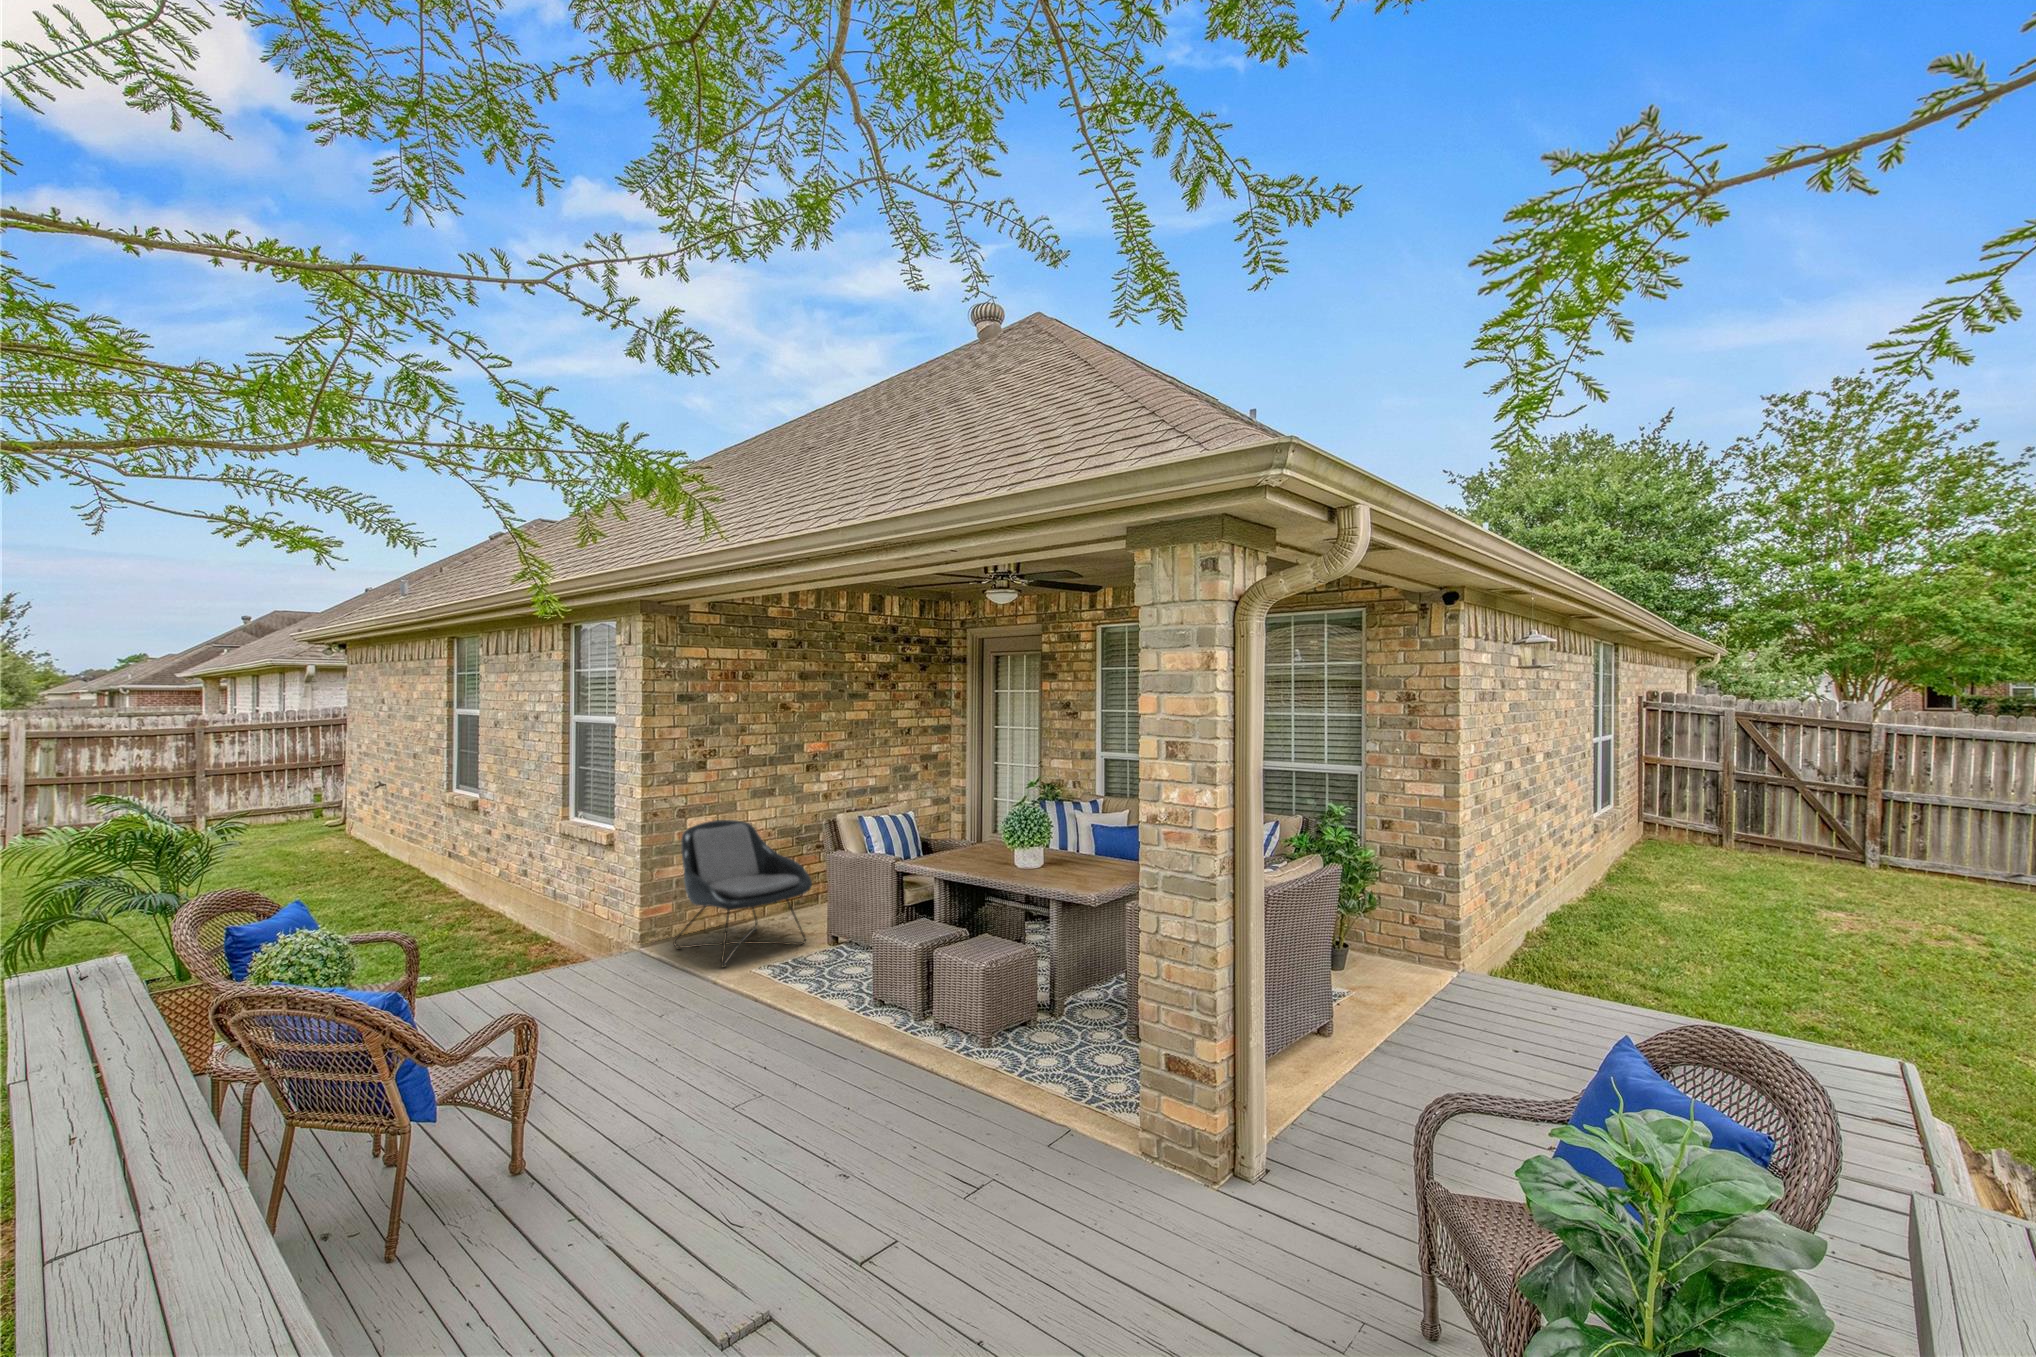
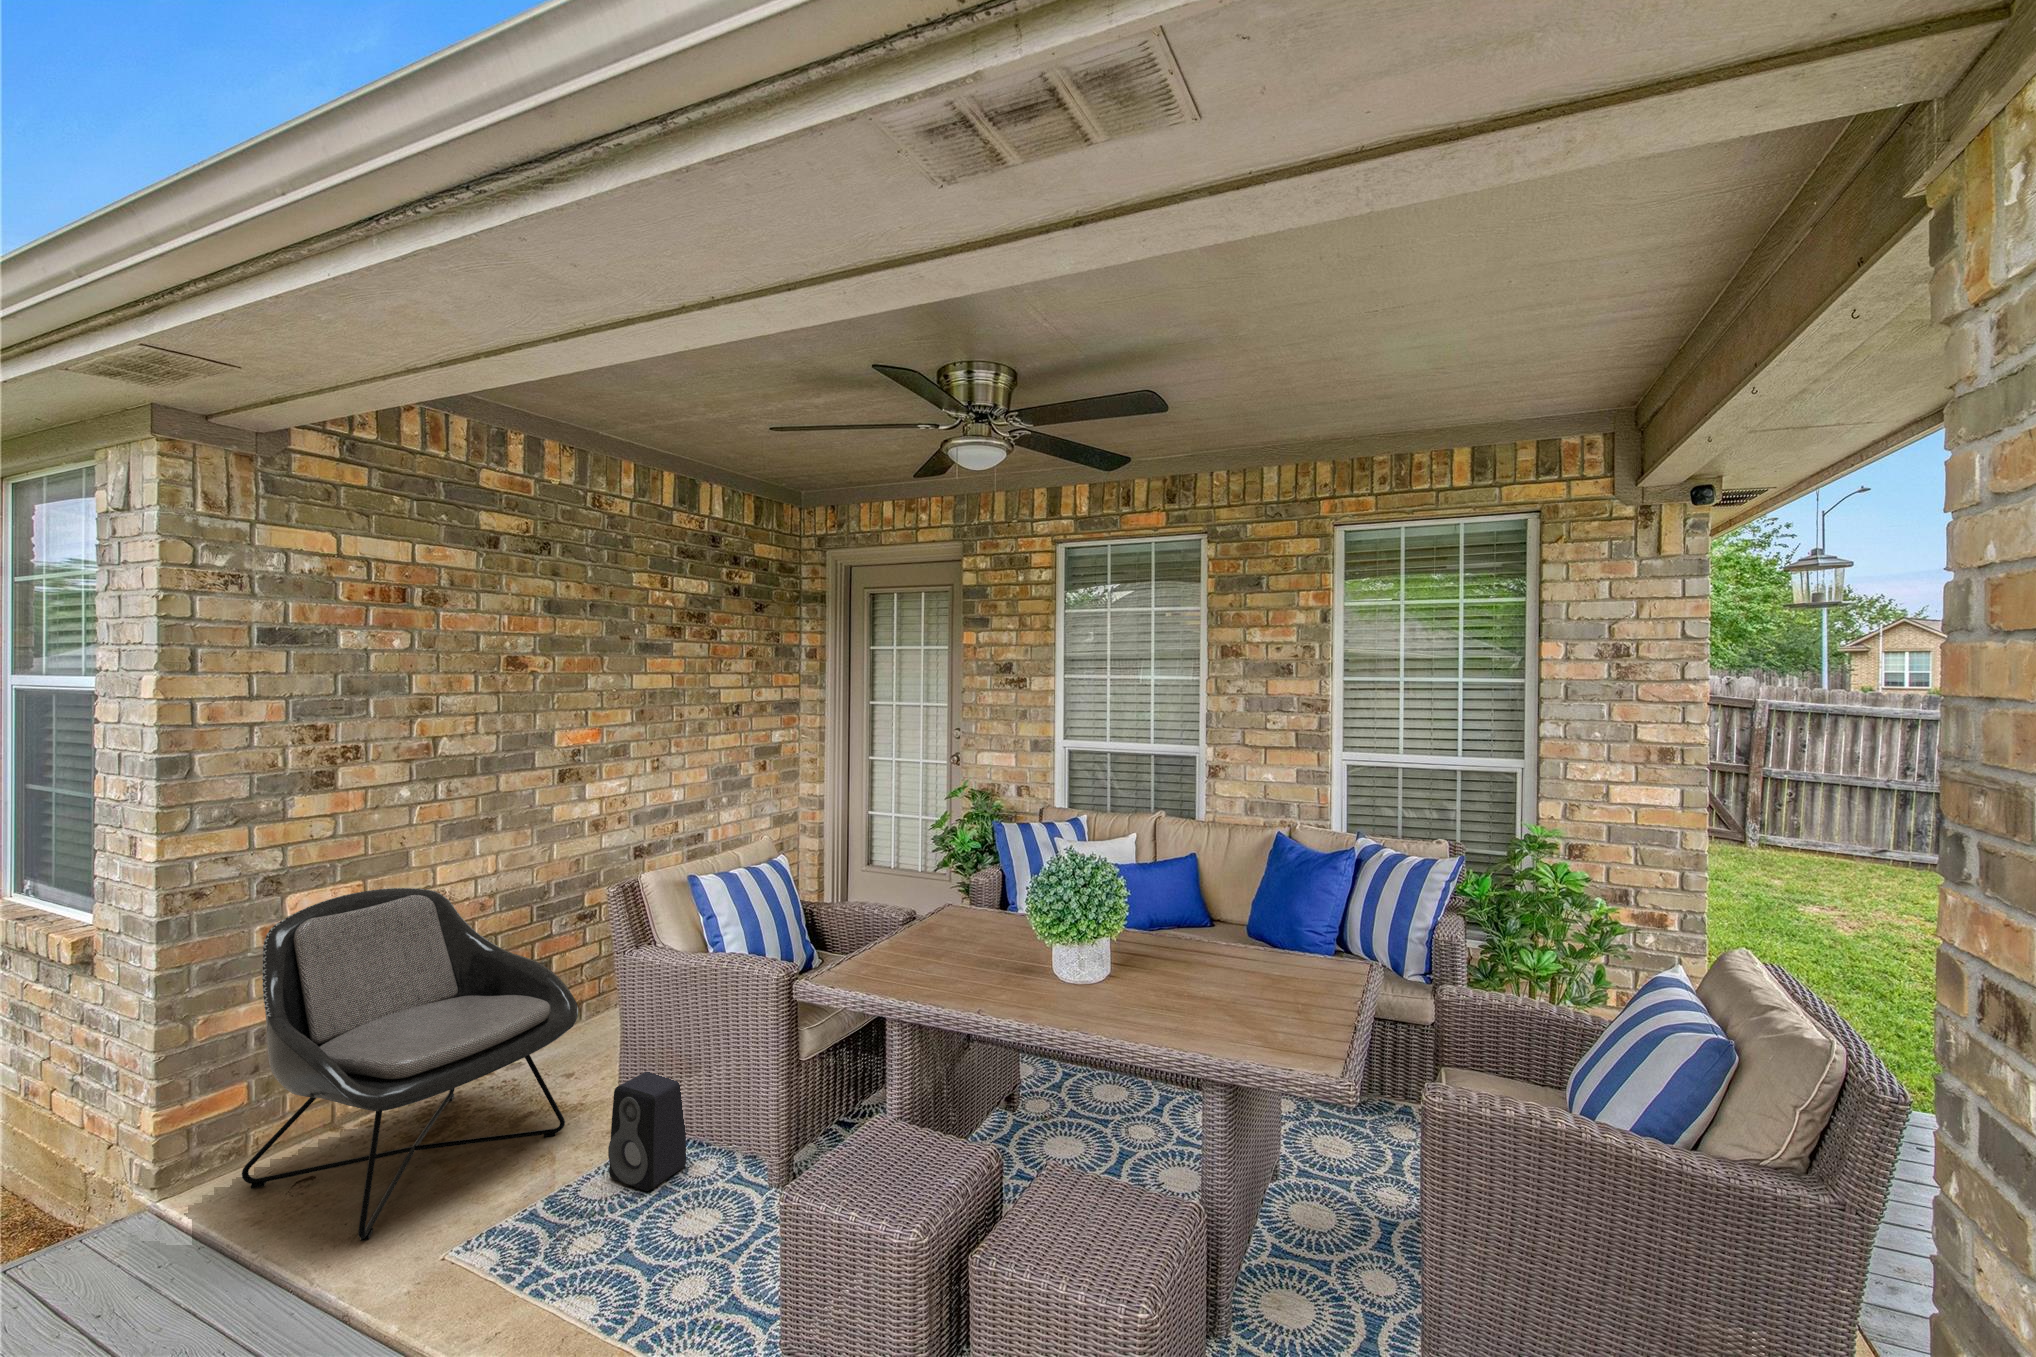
speaker: none [823,912,859,965] -> present [608,1072,686,1191]

